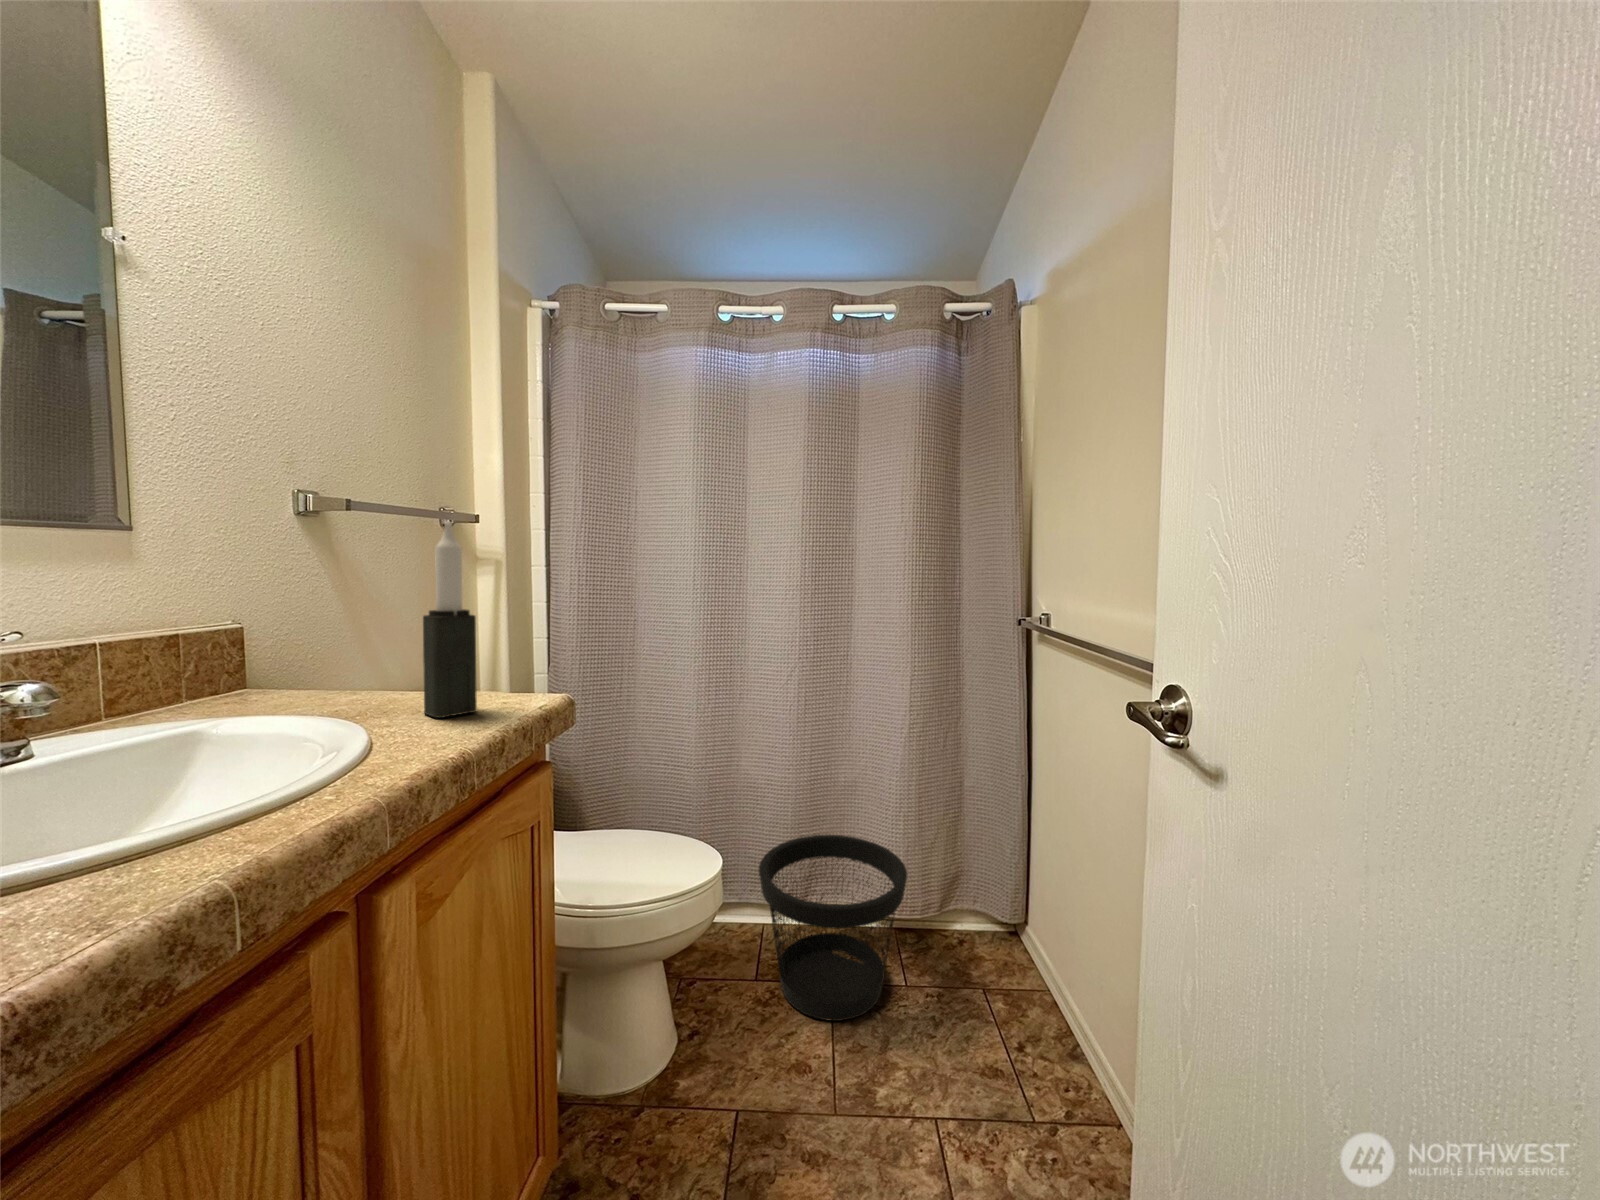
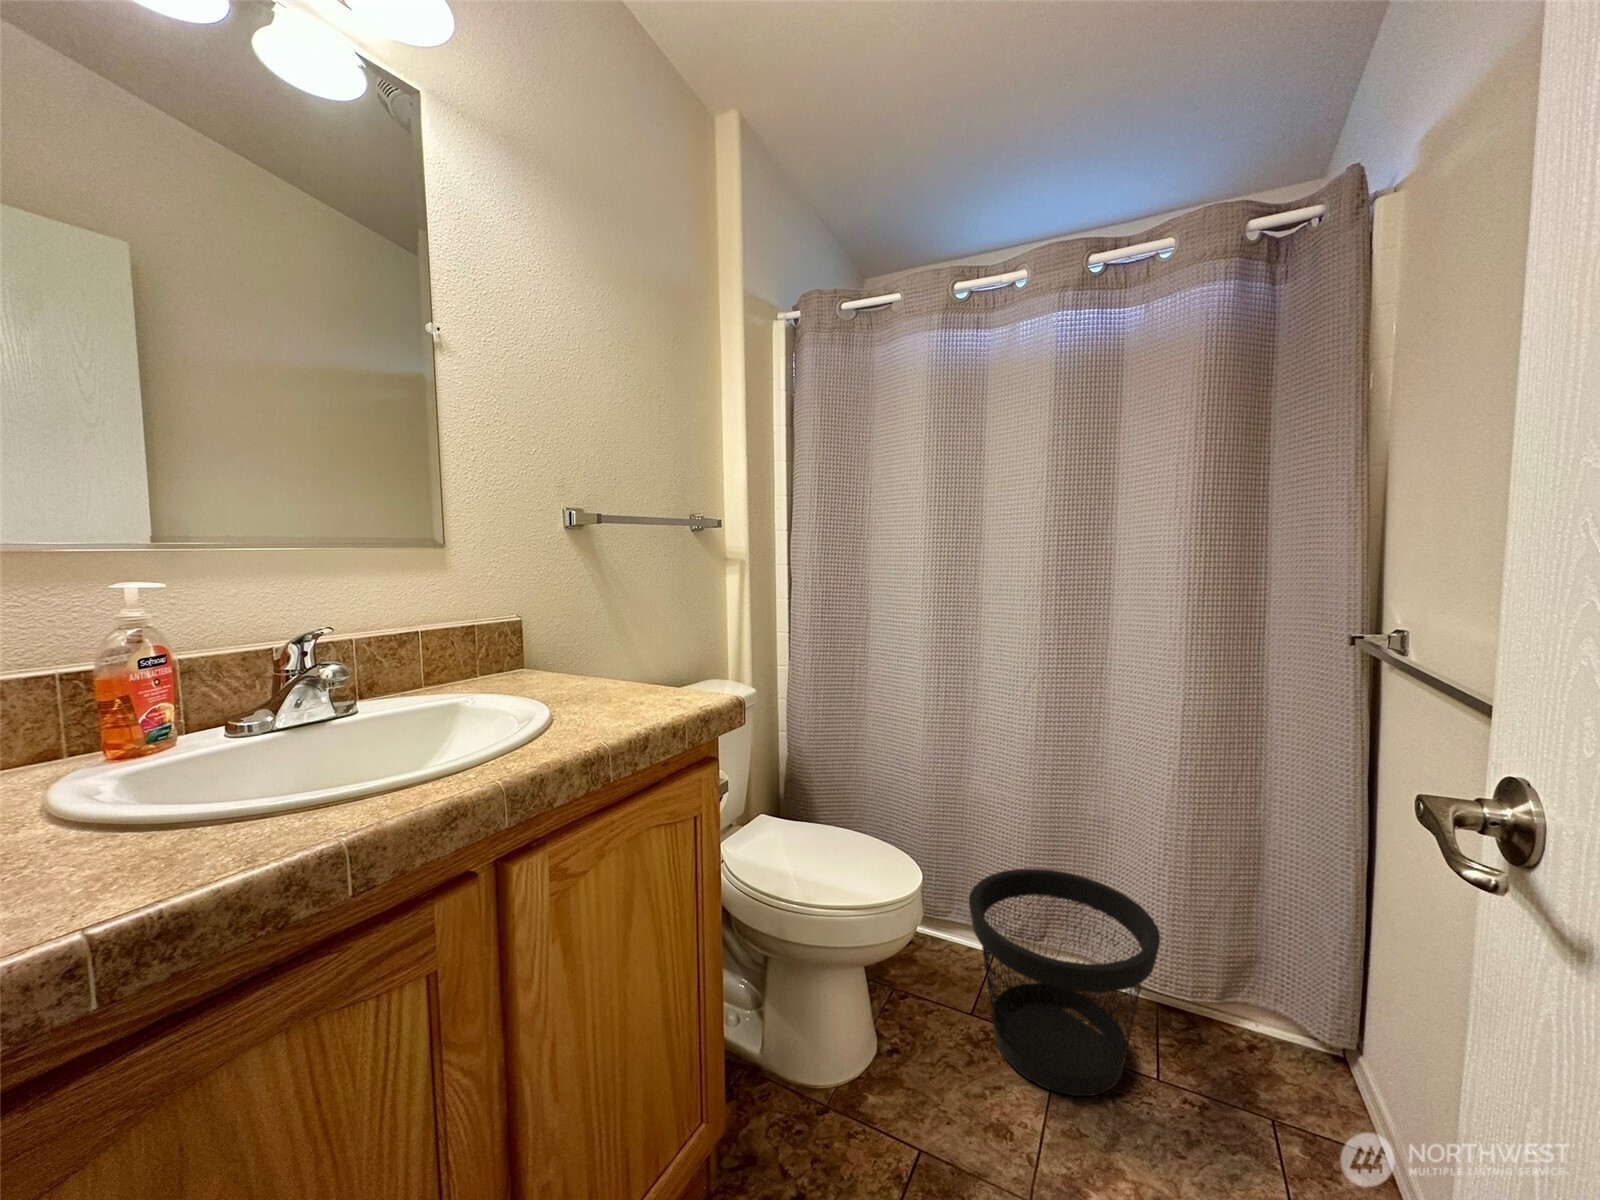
candle: present [423,521,477,718] -> none [611,534,653,709]

